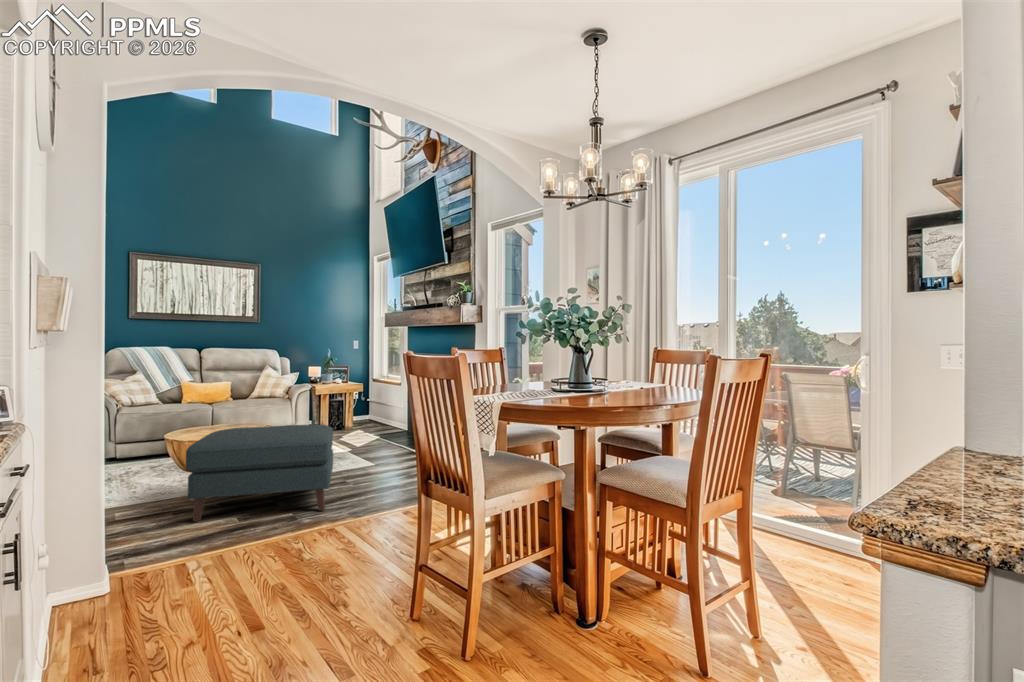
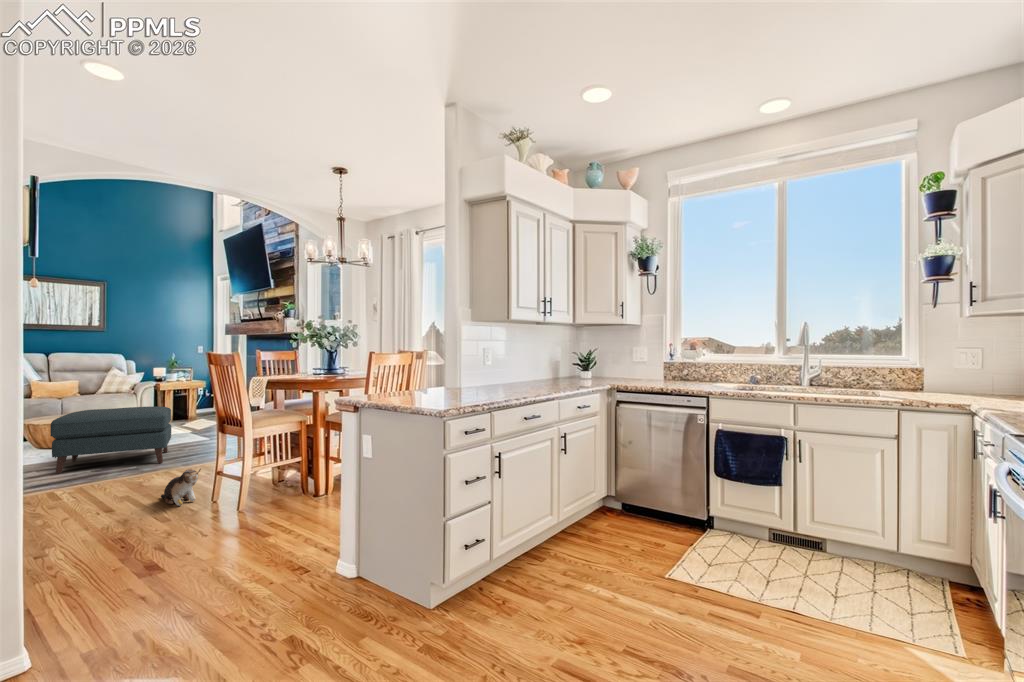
plush toy: none [330,571,399,639] -> present [161,469,201,506]

